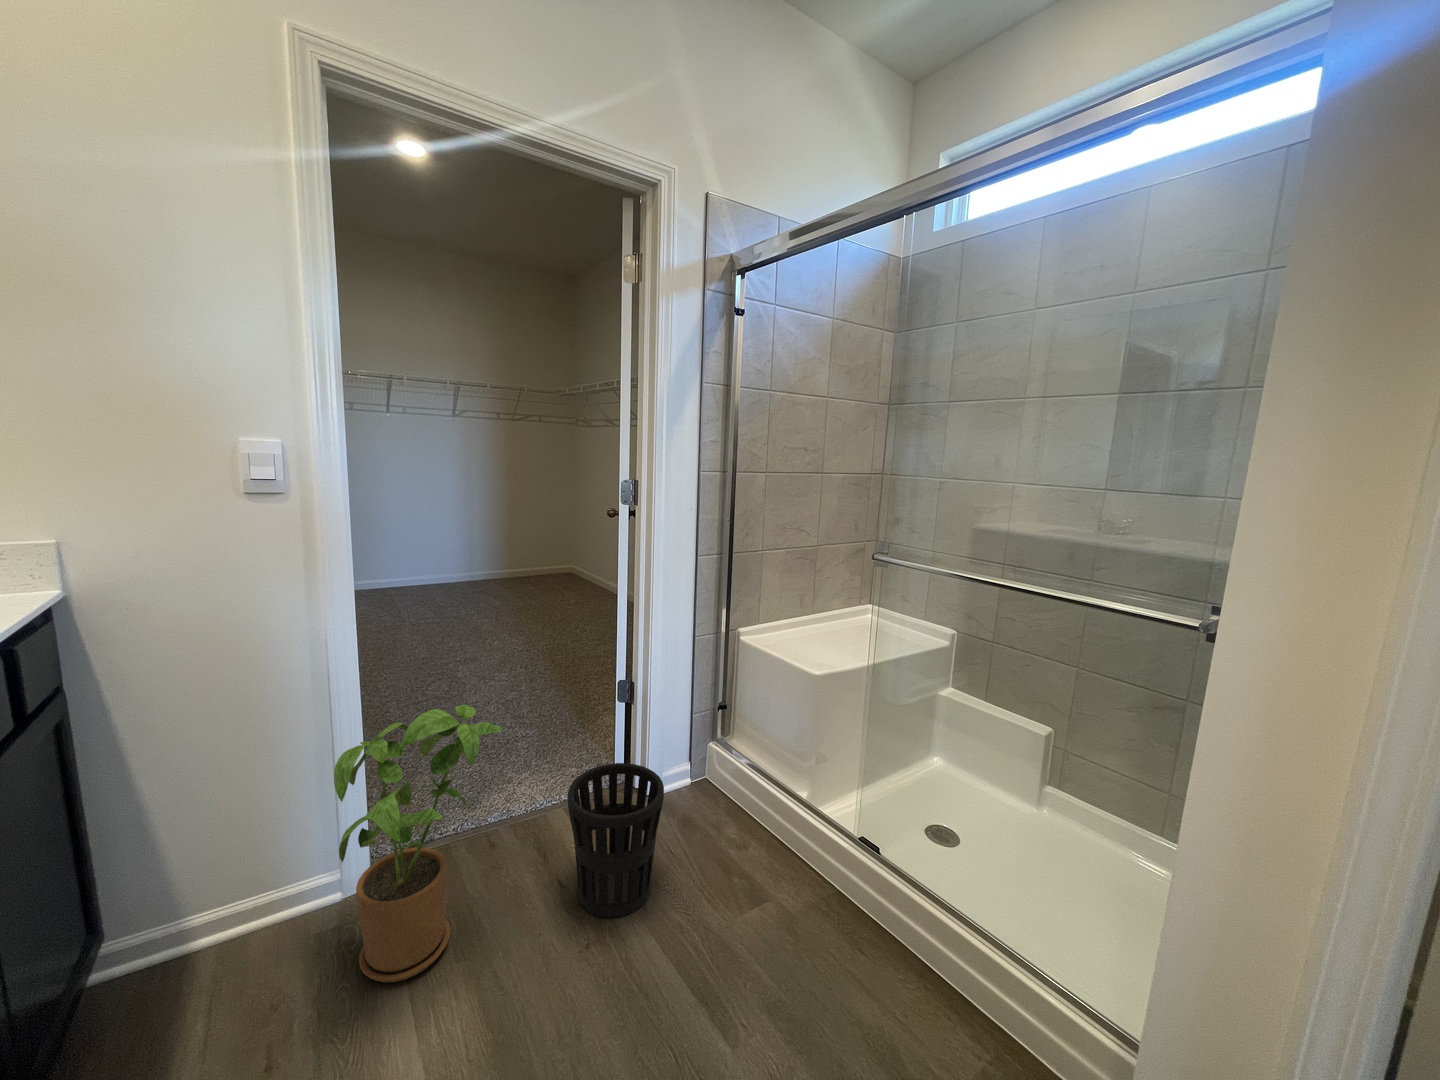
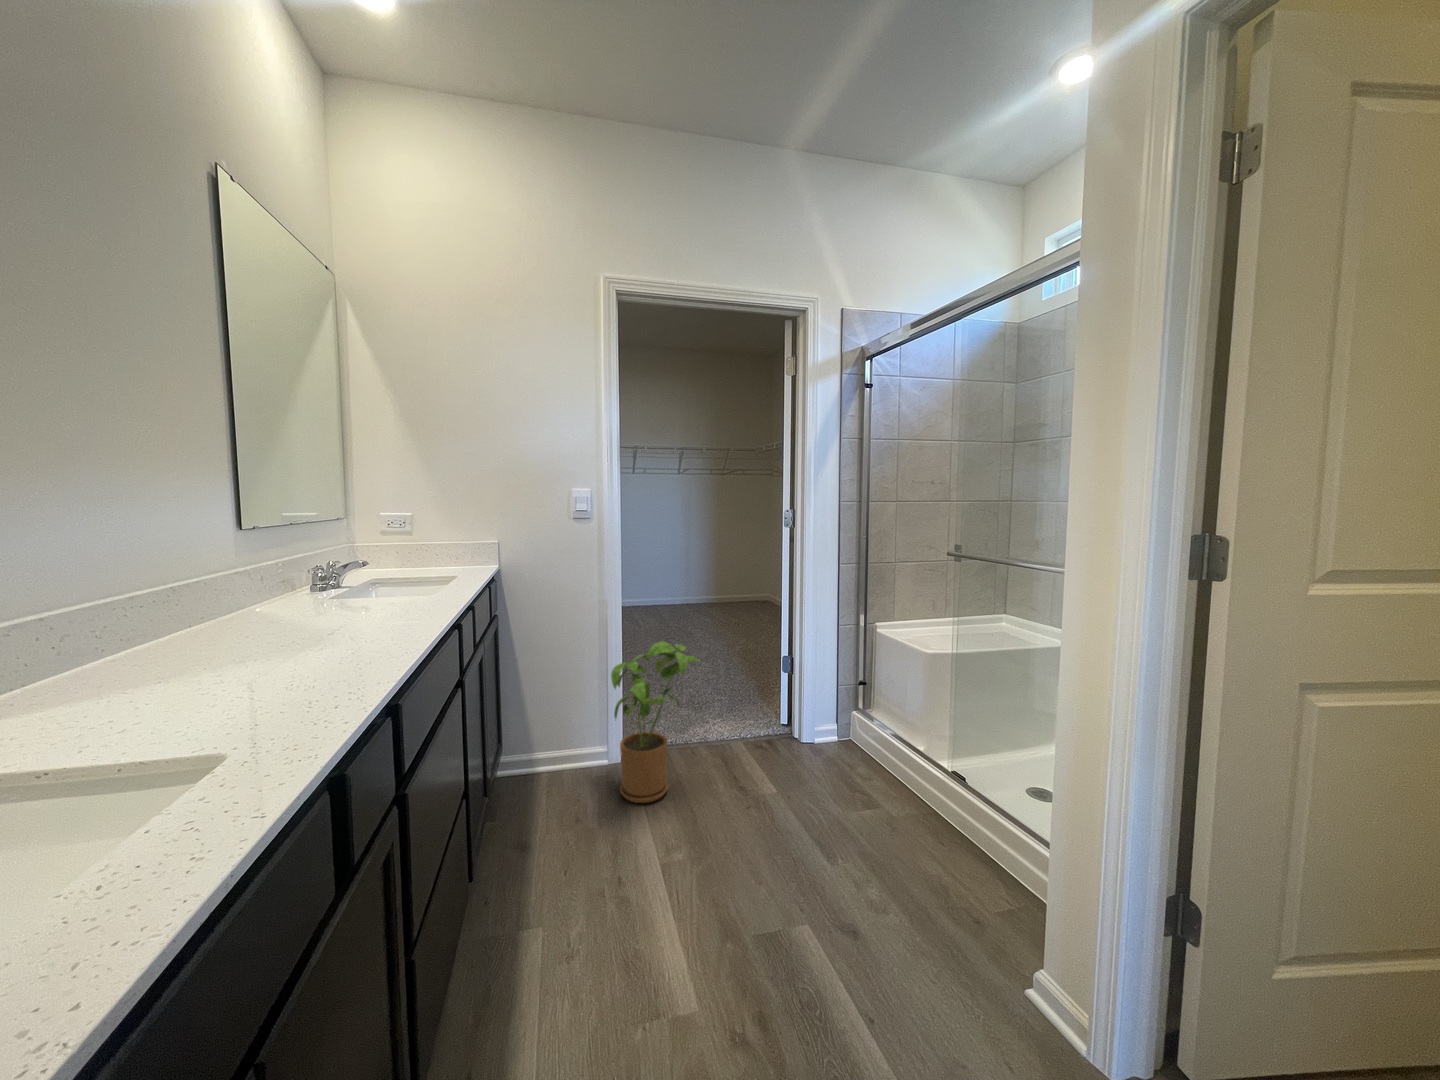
wastebasket: present [568,763,664,917] -> none [740,702,804,800]

